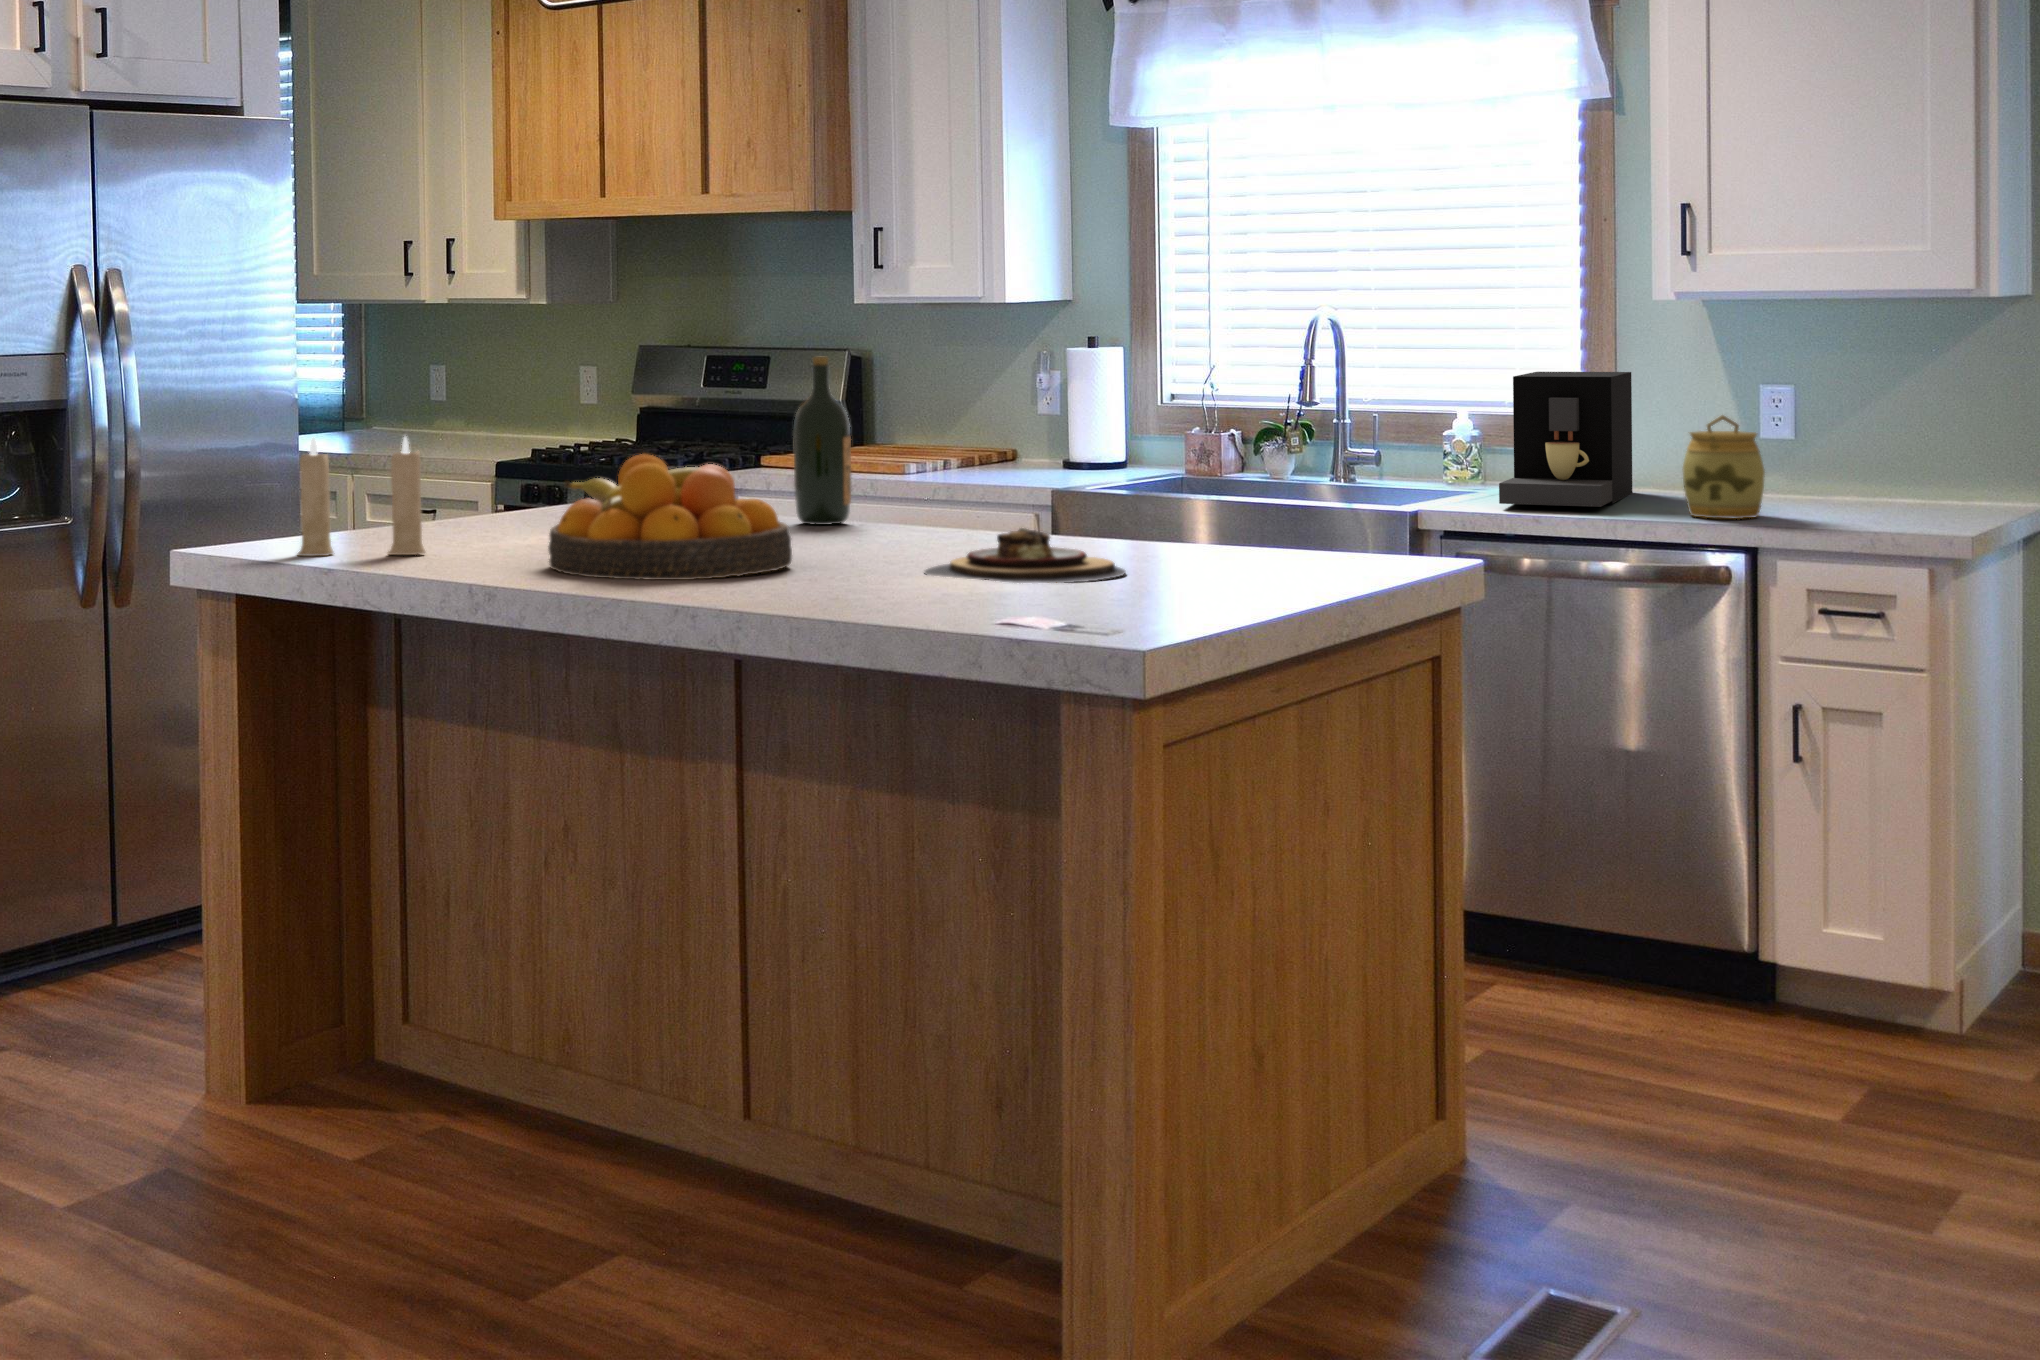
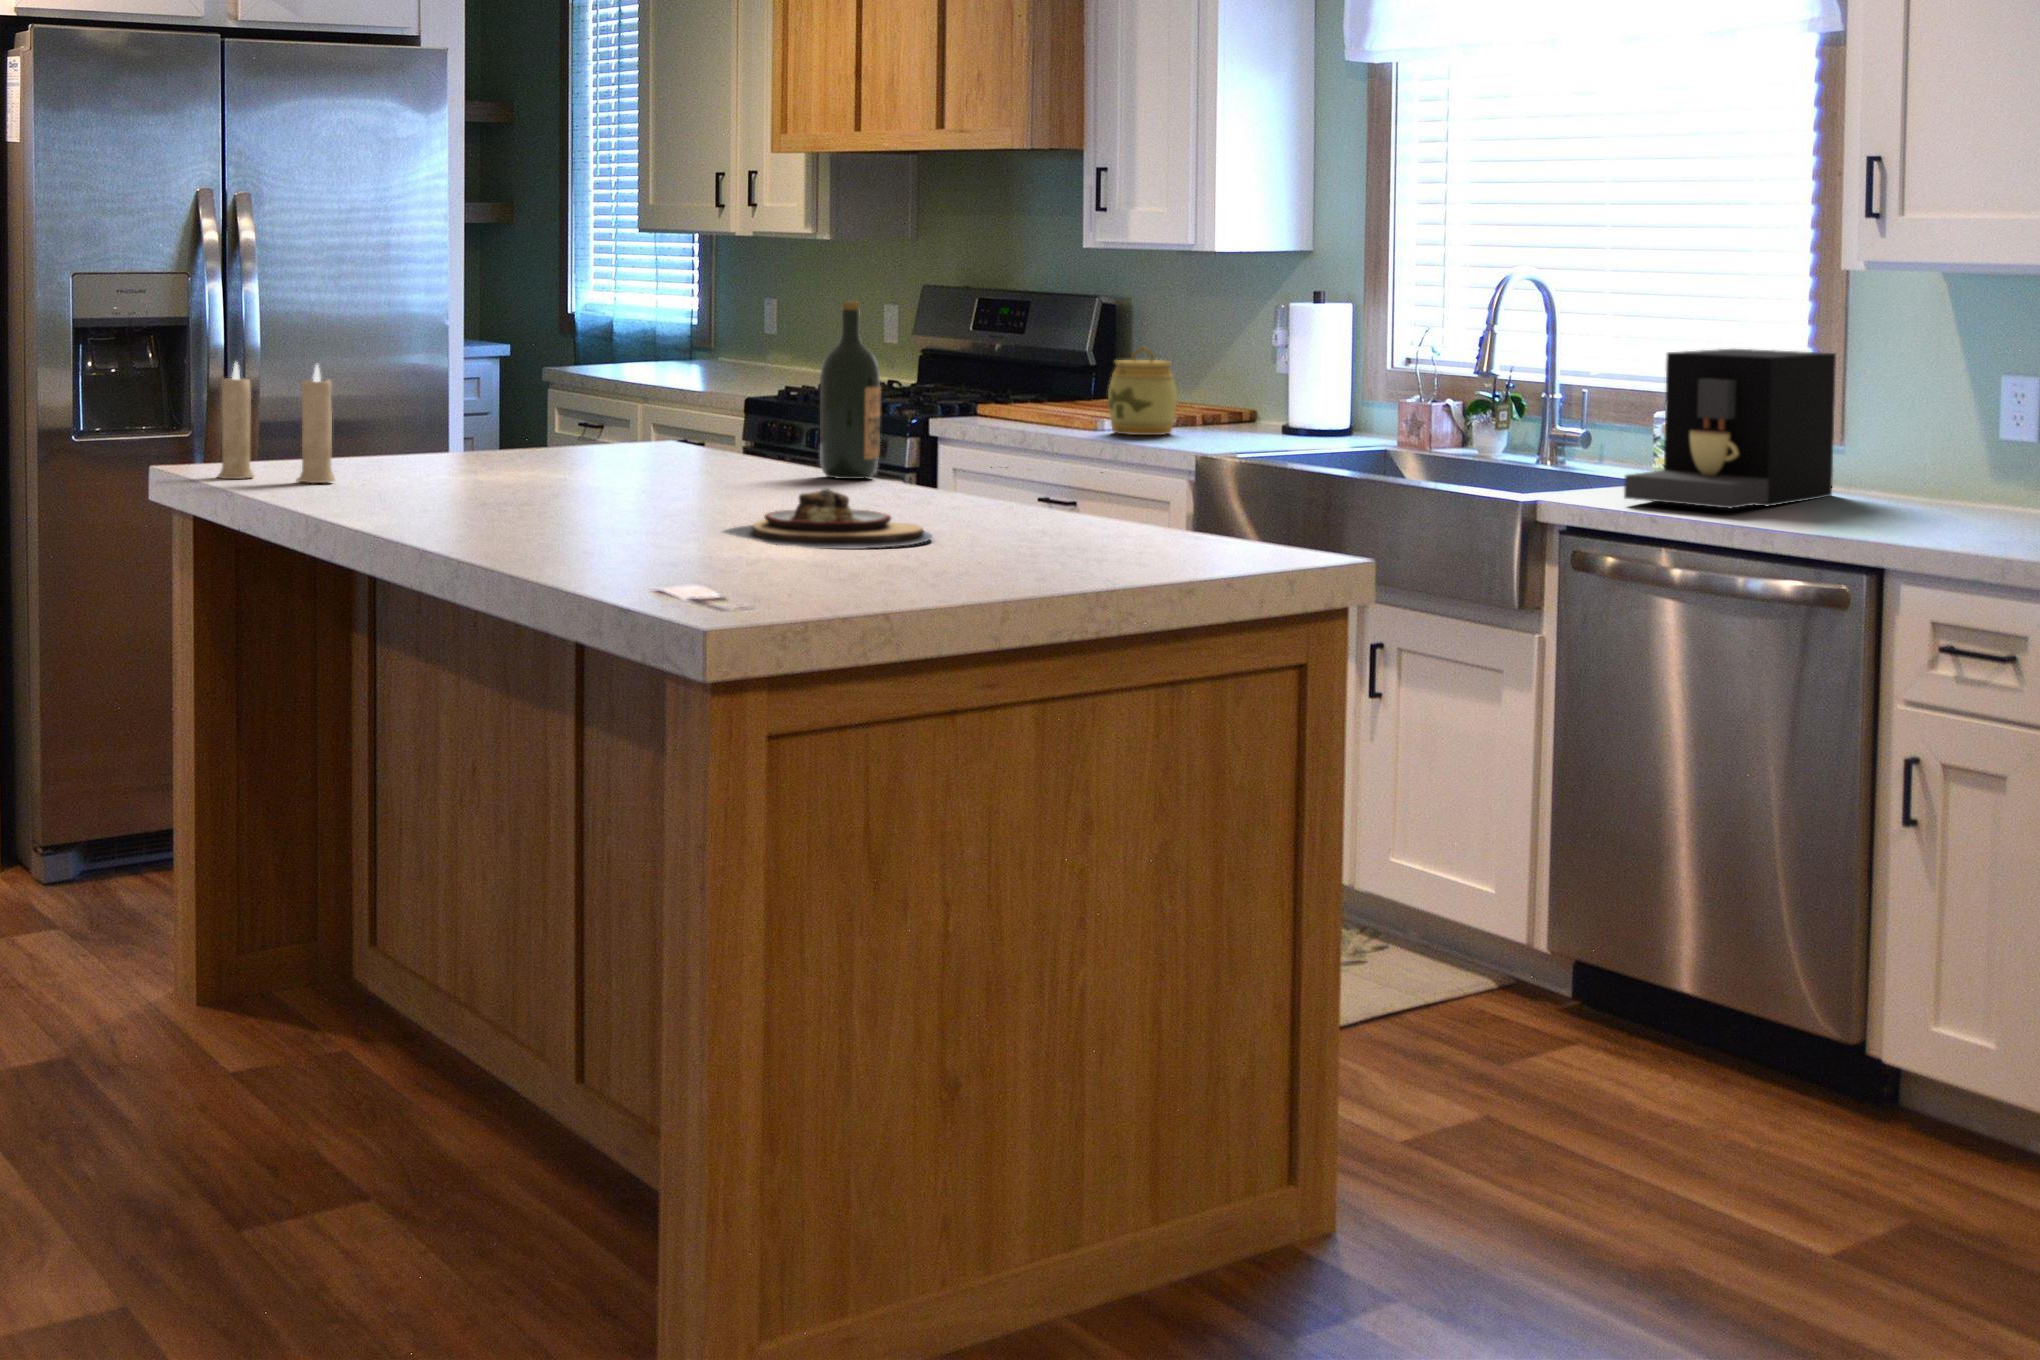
jar: present [1682,415,1765,519] -> present [1108,346,1177,435]
fruit bowl: present [548,454,792,580] -> none [377,392,627,522]

